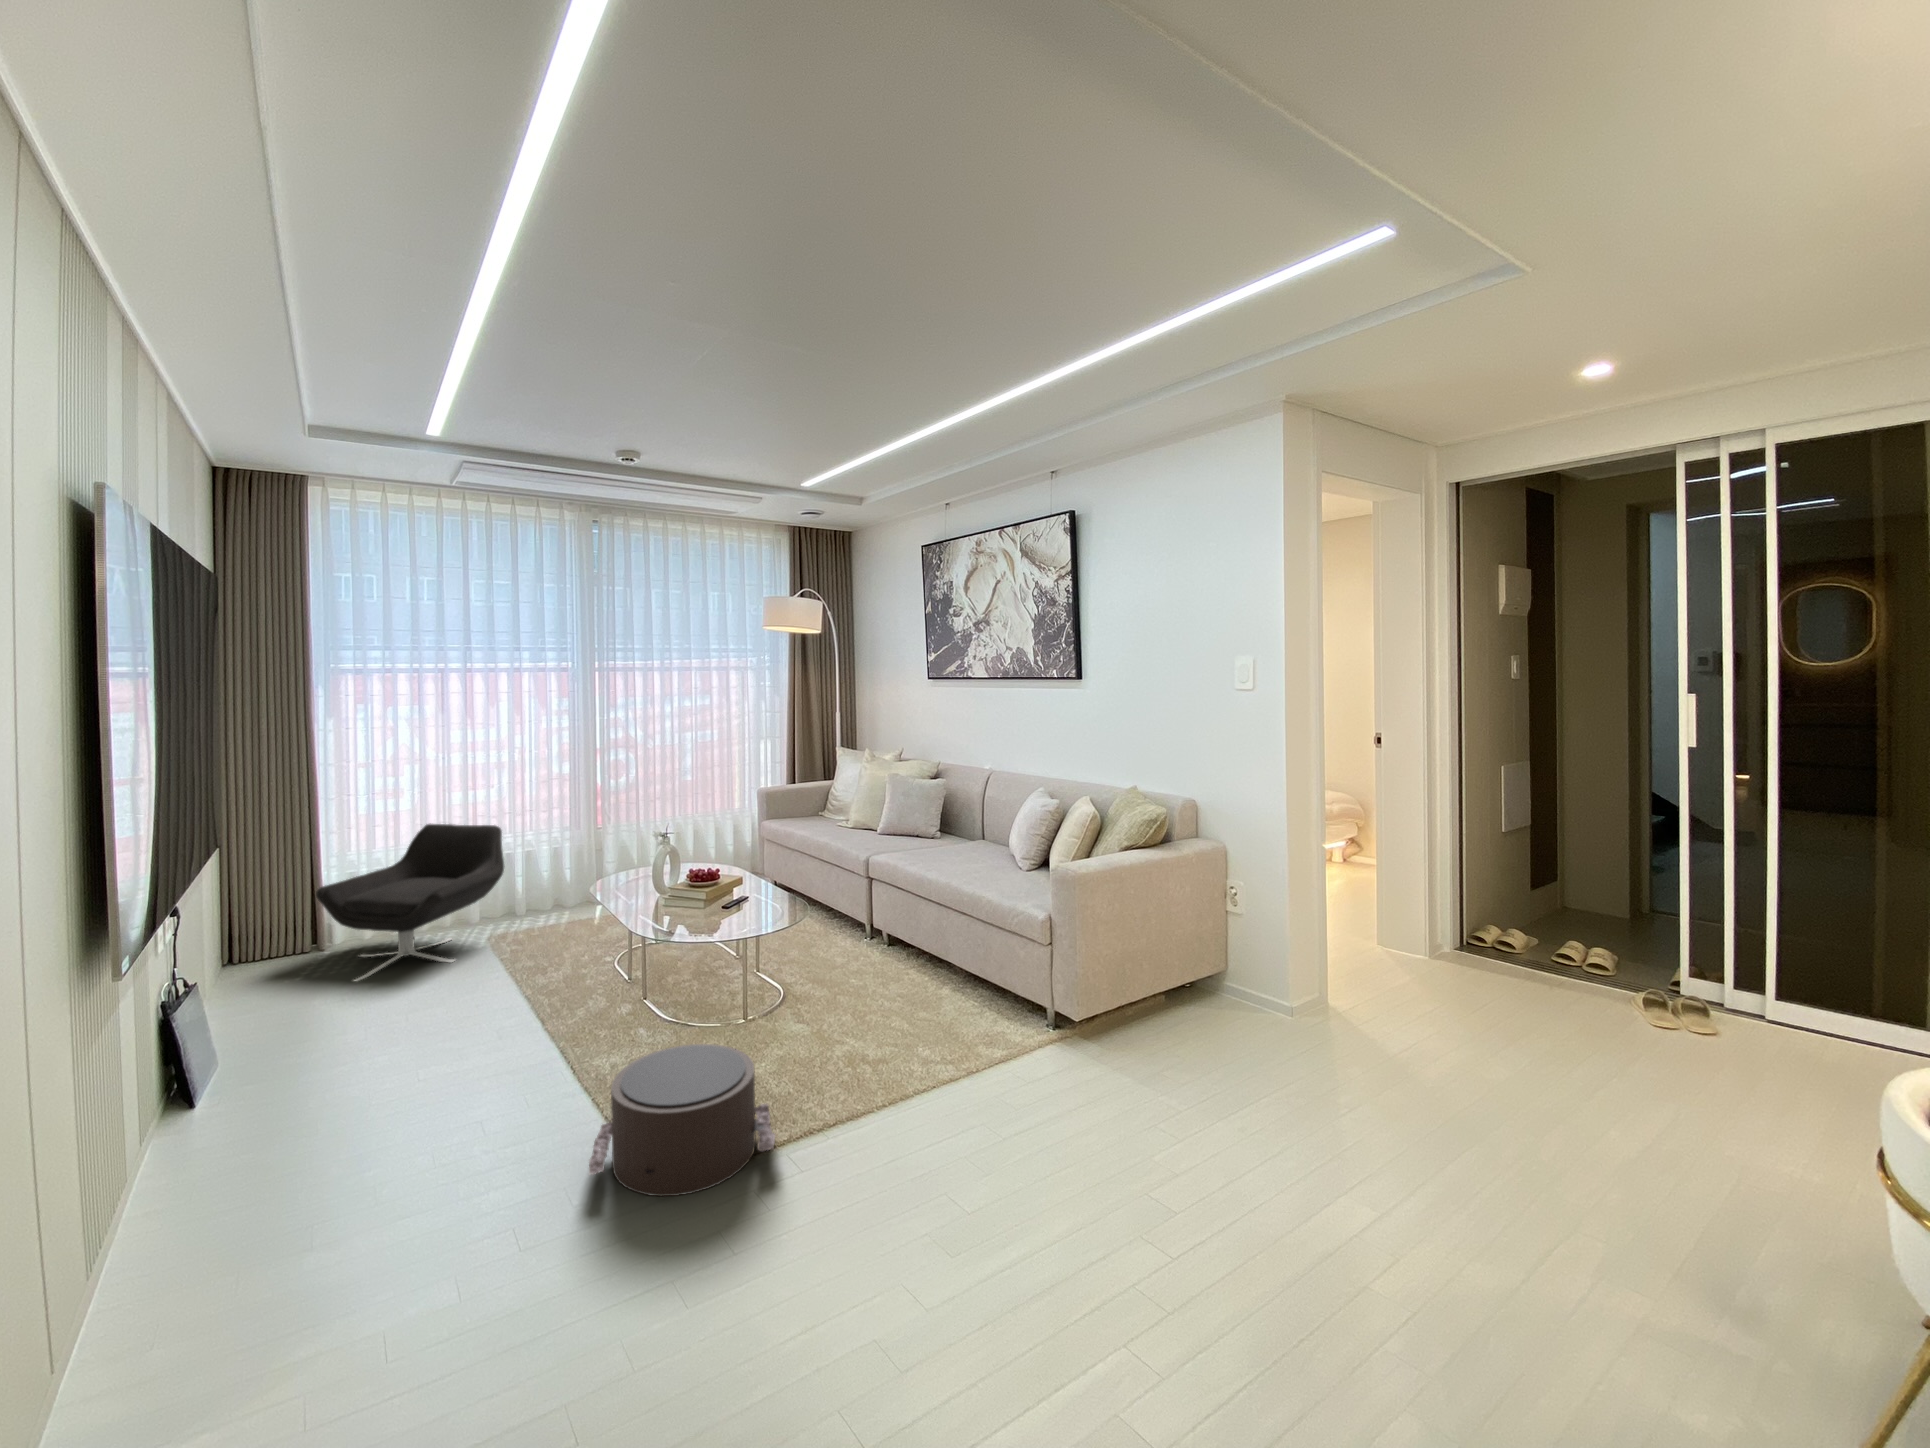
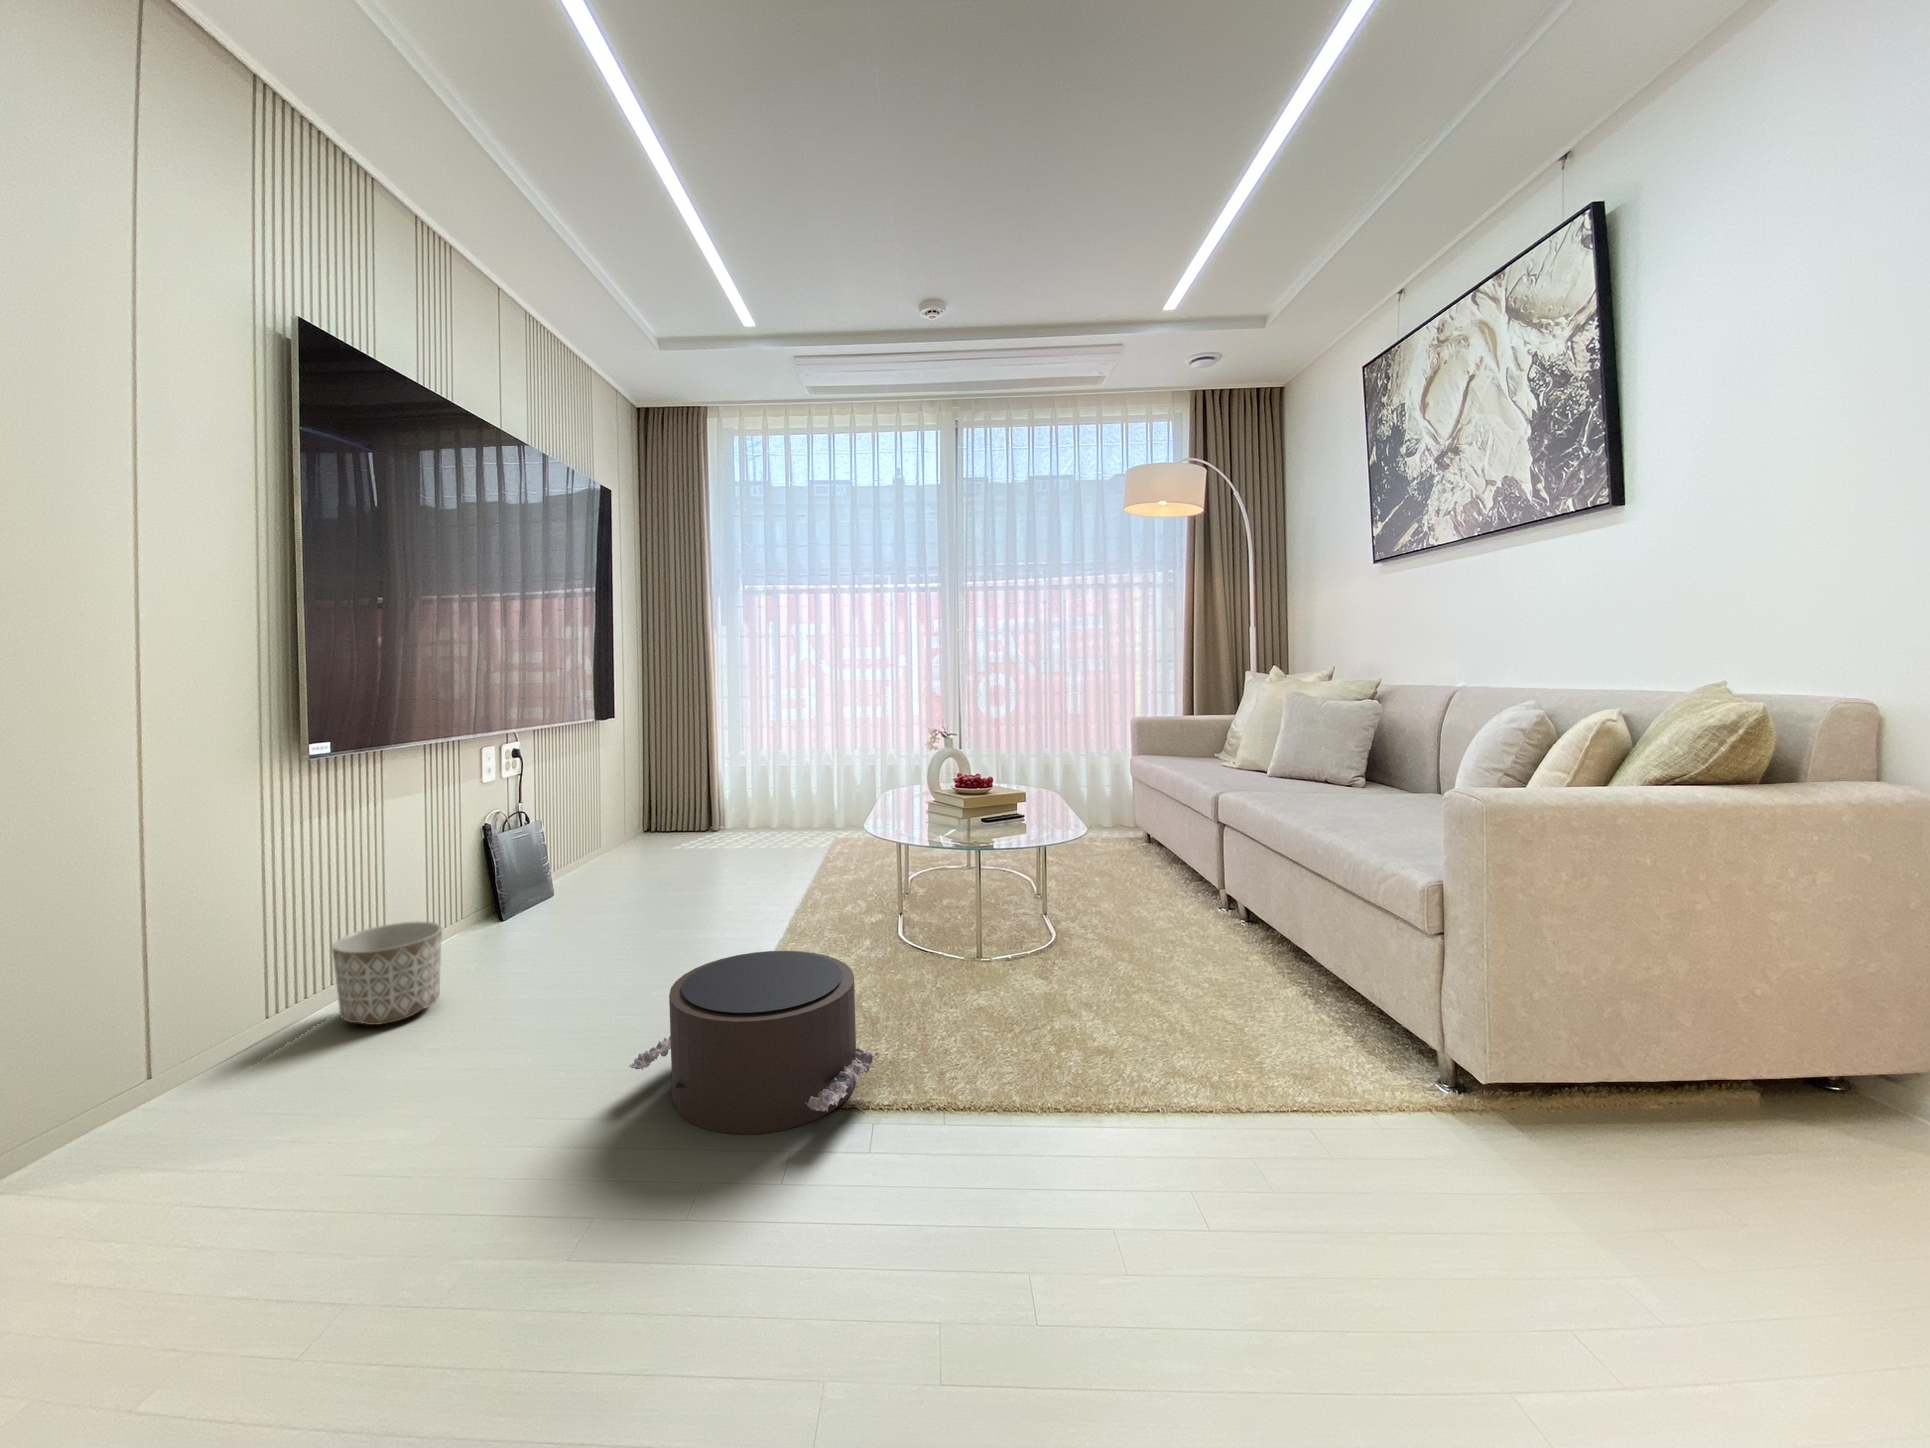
lounge chair: present [316,824,504,982] -> none [696,727,848,858]
planter: none [126,1120,261,1255] -> present [332,922,442,1025]

